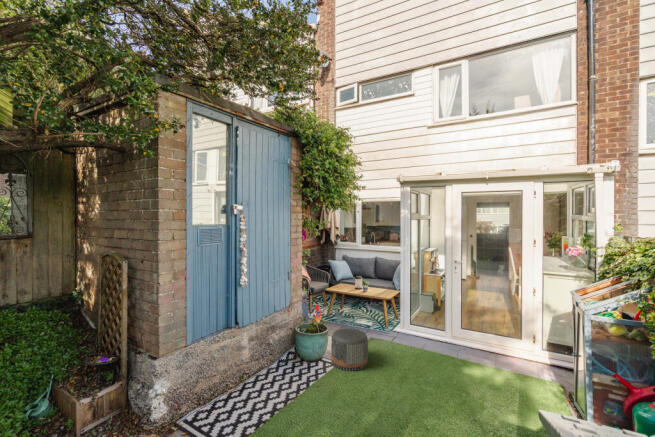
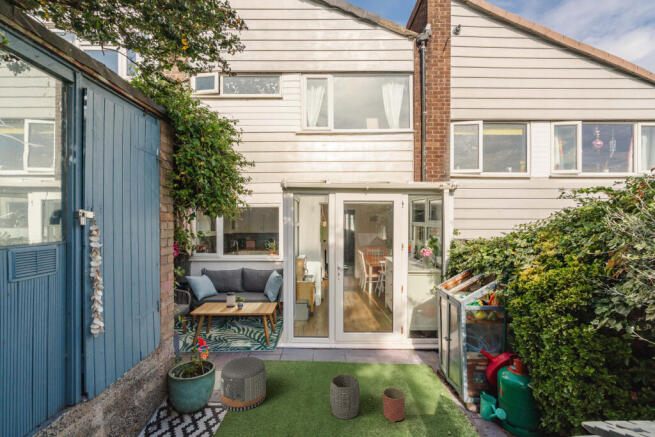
woven basket: none [418,363,449,407] -> present [330,374,360,419]
planter: none [473,390,499,426] -> present [383,388,405,422]

